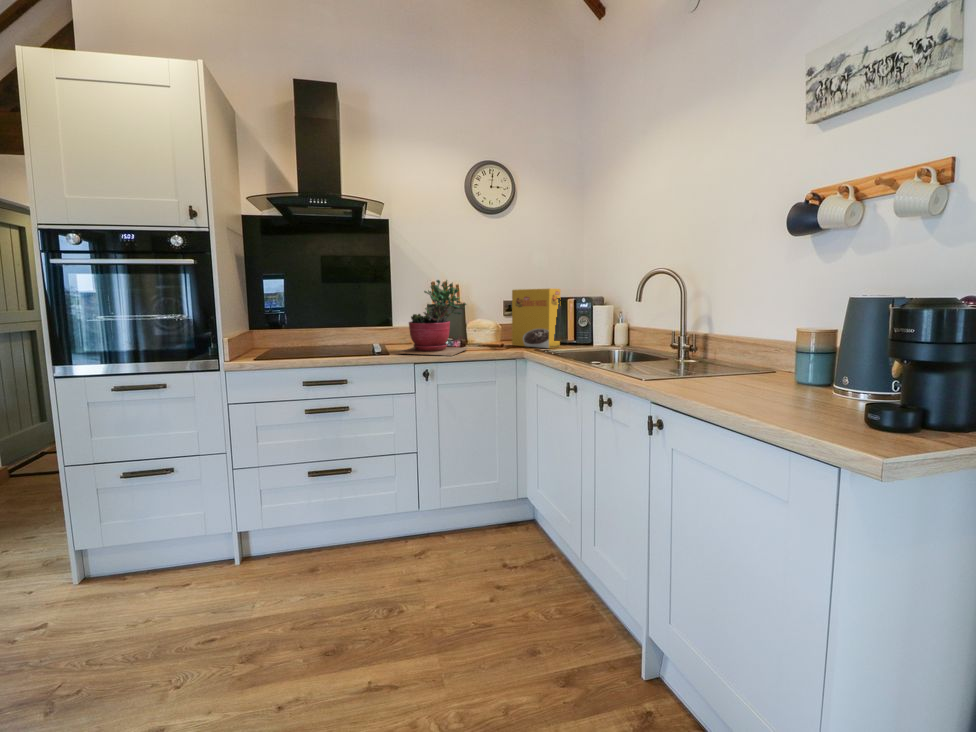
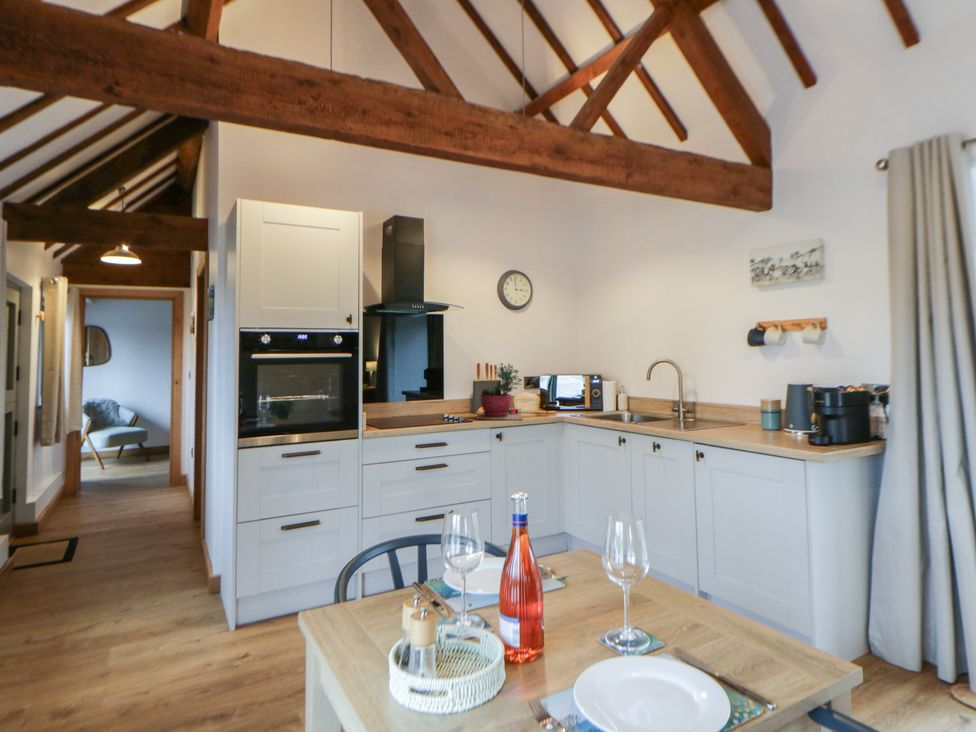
cereal box: present [512,289,560,348] -> none [541,369,580,414]

